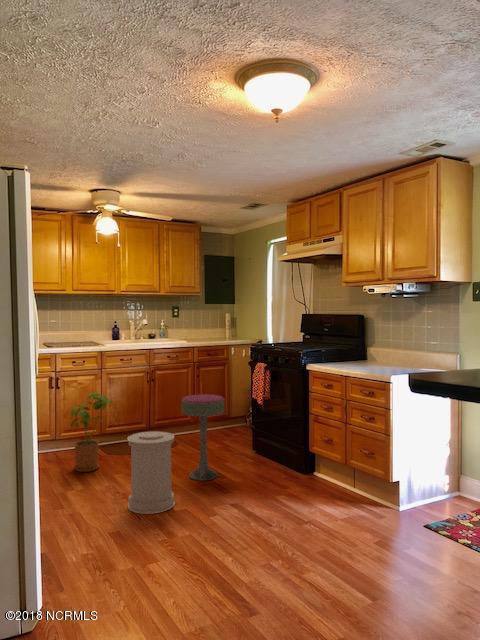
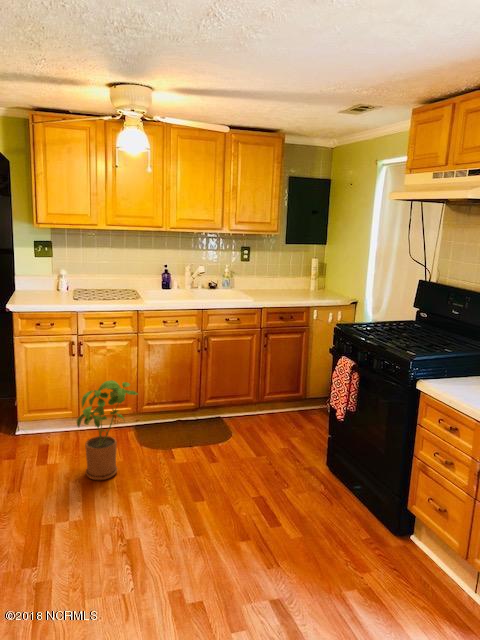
bar stool: present [181,394,225,481] -> none [219,401,283,528]
trash can: present [128,431,175,514] -> none [119,471,191,606]

